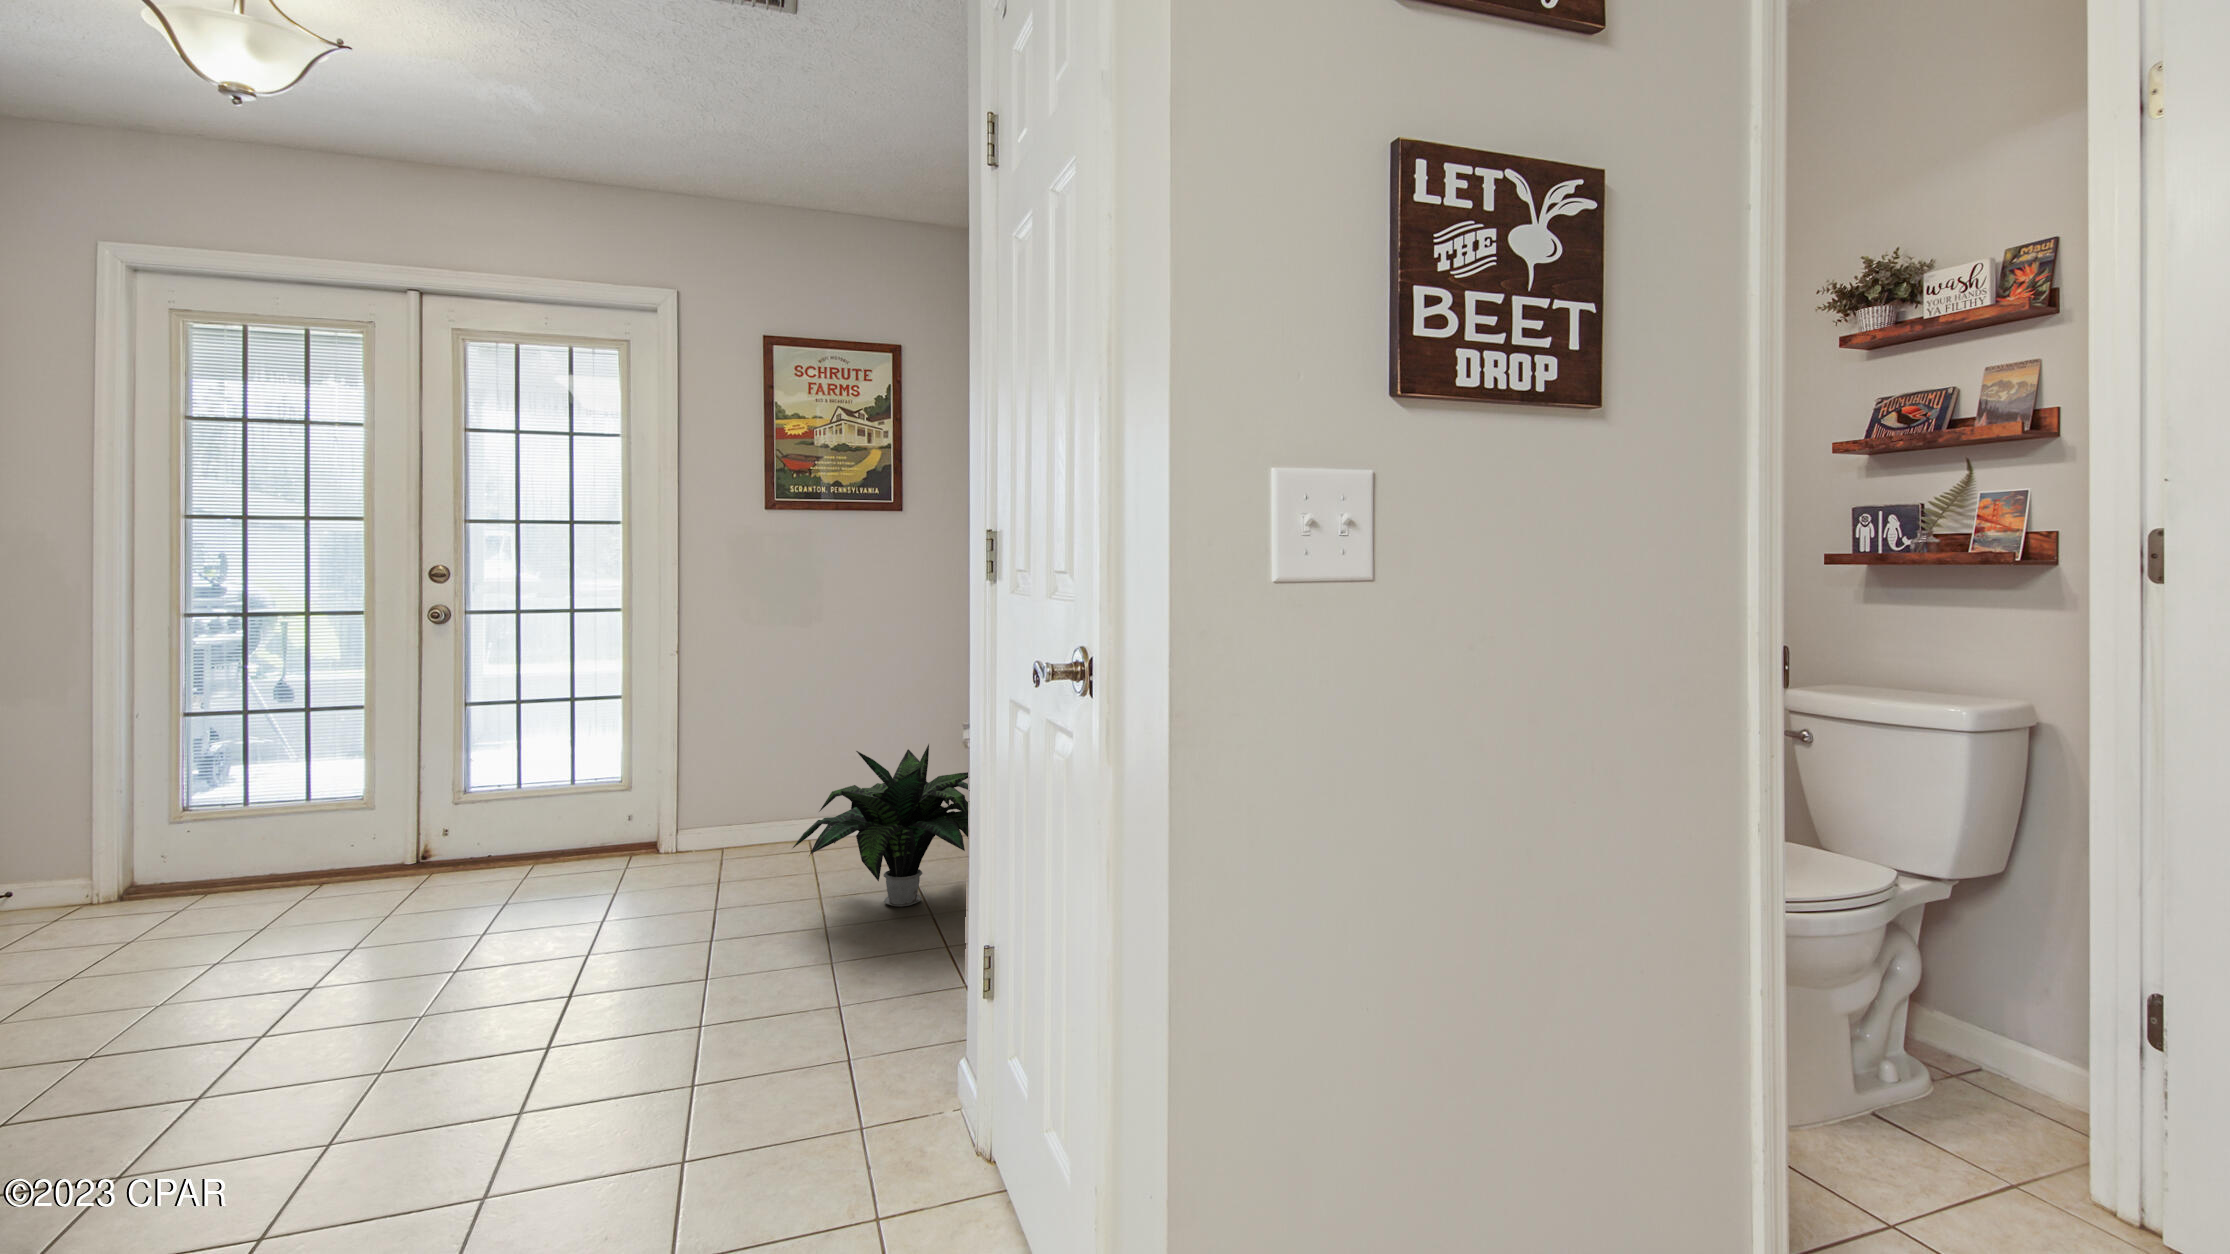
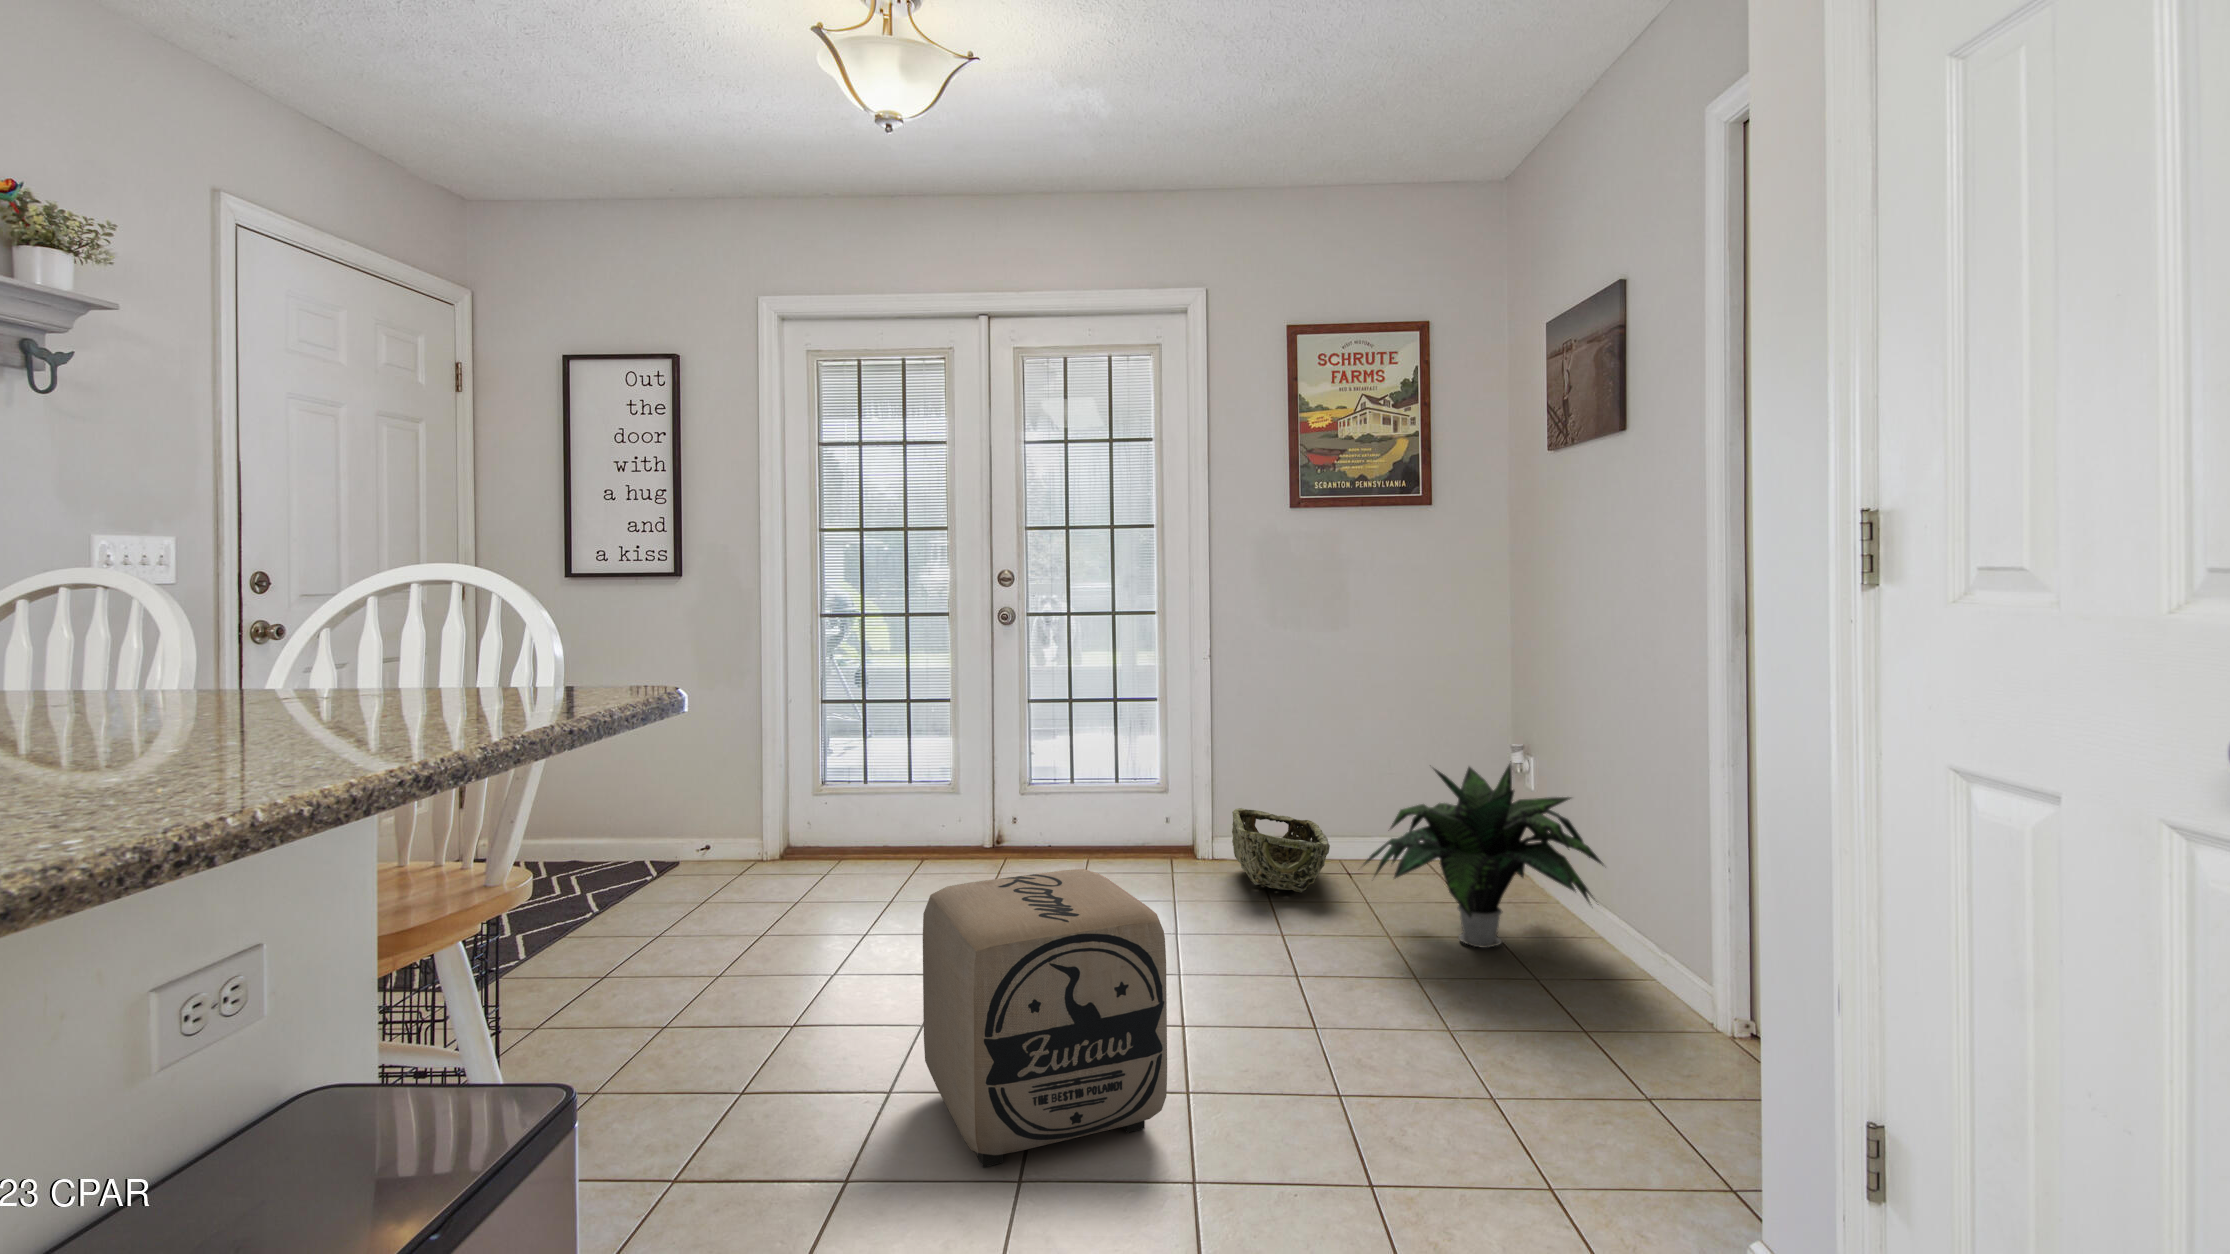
woven basket: none [691,801,785,876] -> present [1232,808,1330,892]
ottoman: none [248,868,522,1160] -> present [923,869,1167,1167]

